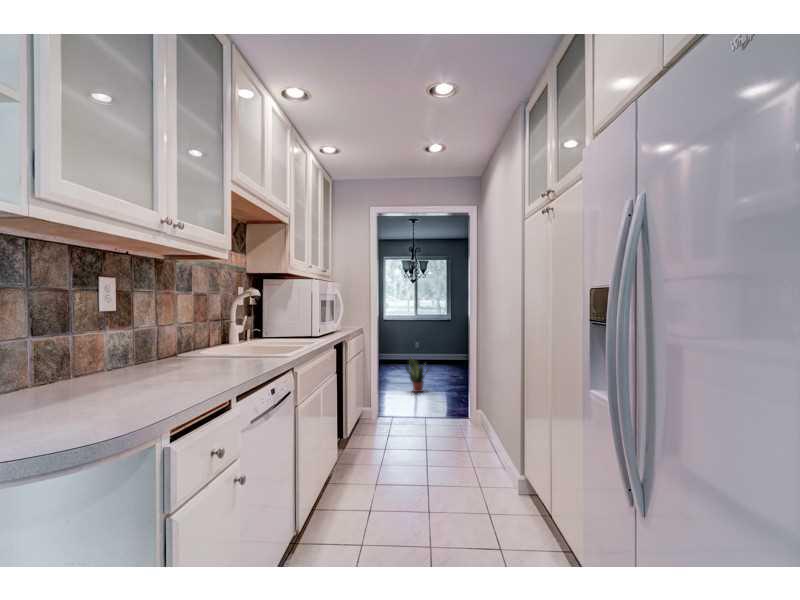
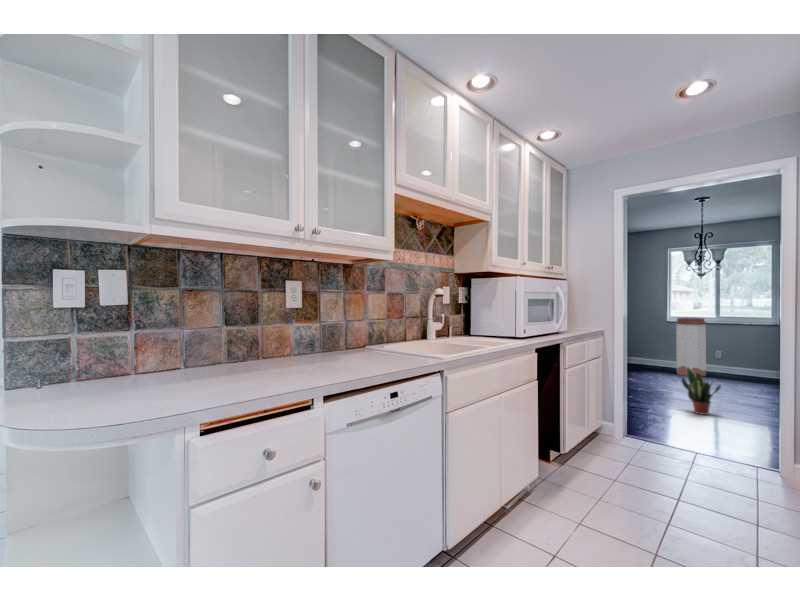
trash can: none [389,316,411,365] -> present [675,318,707,377]

